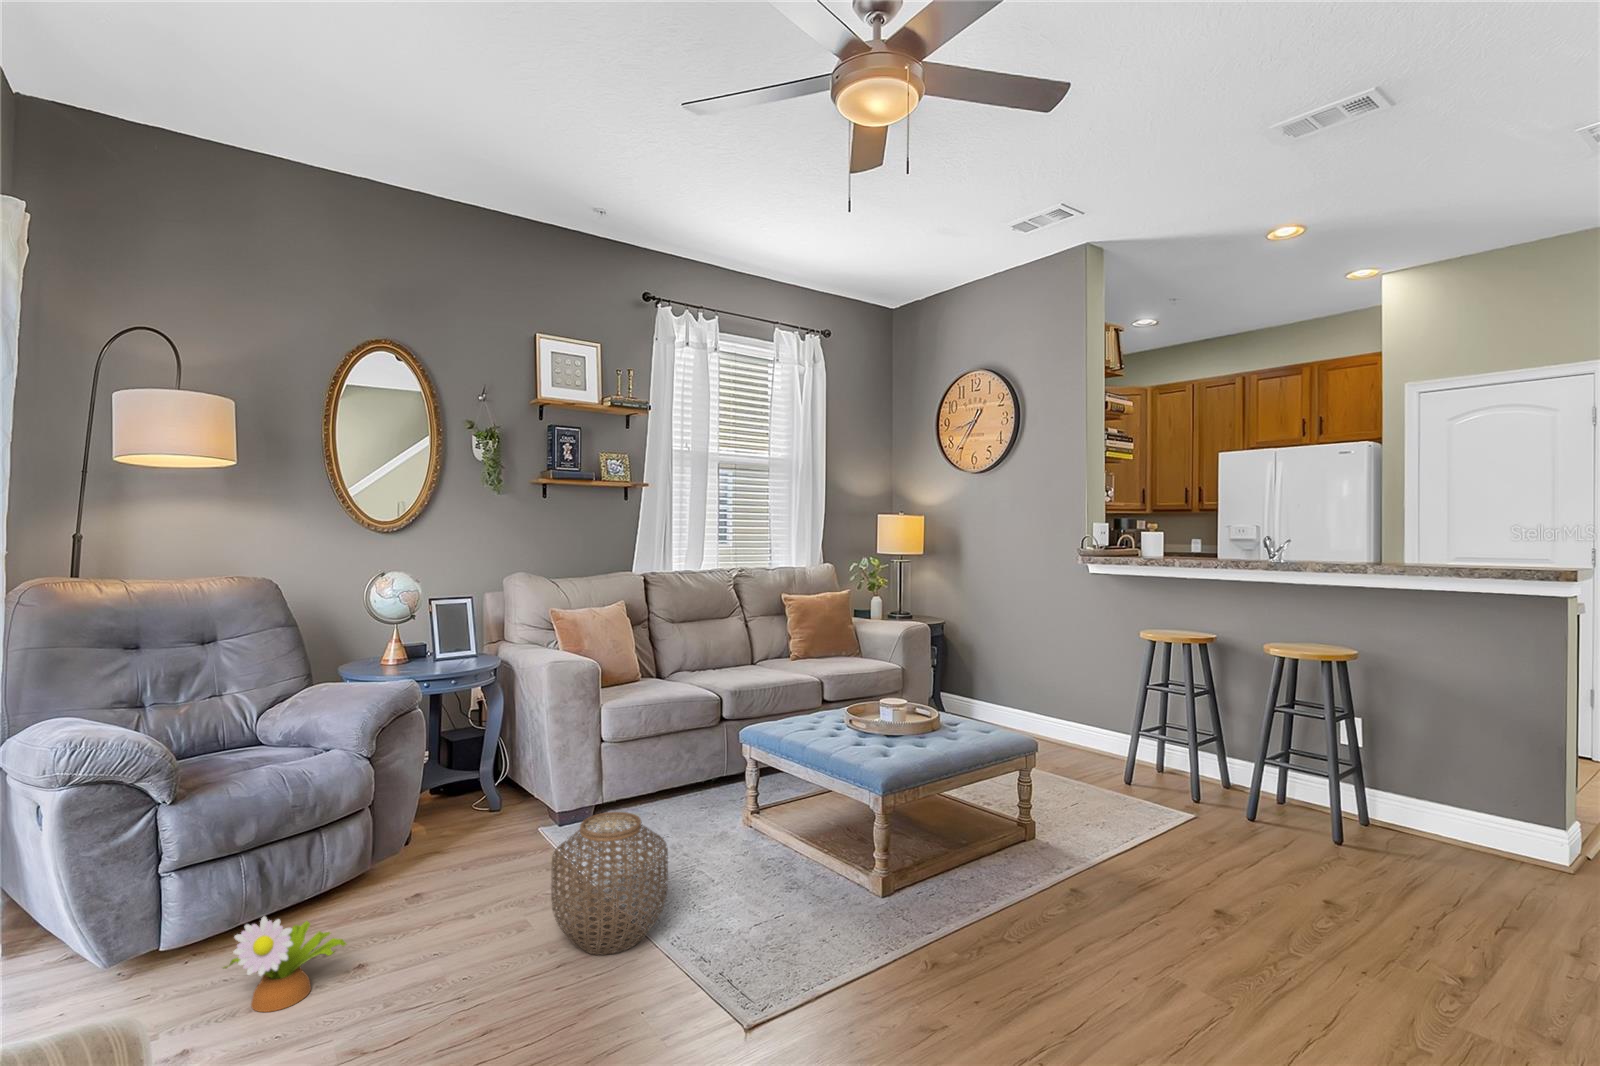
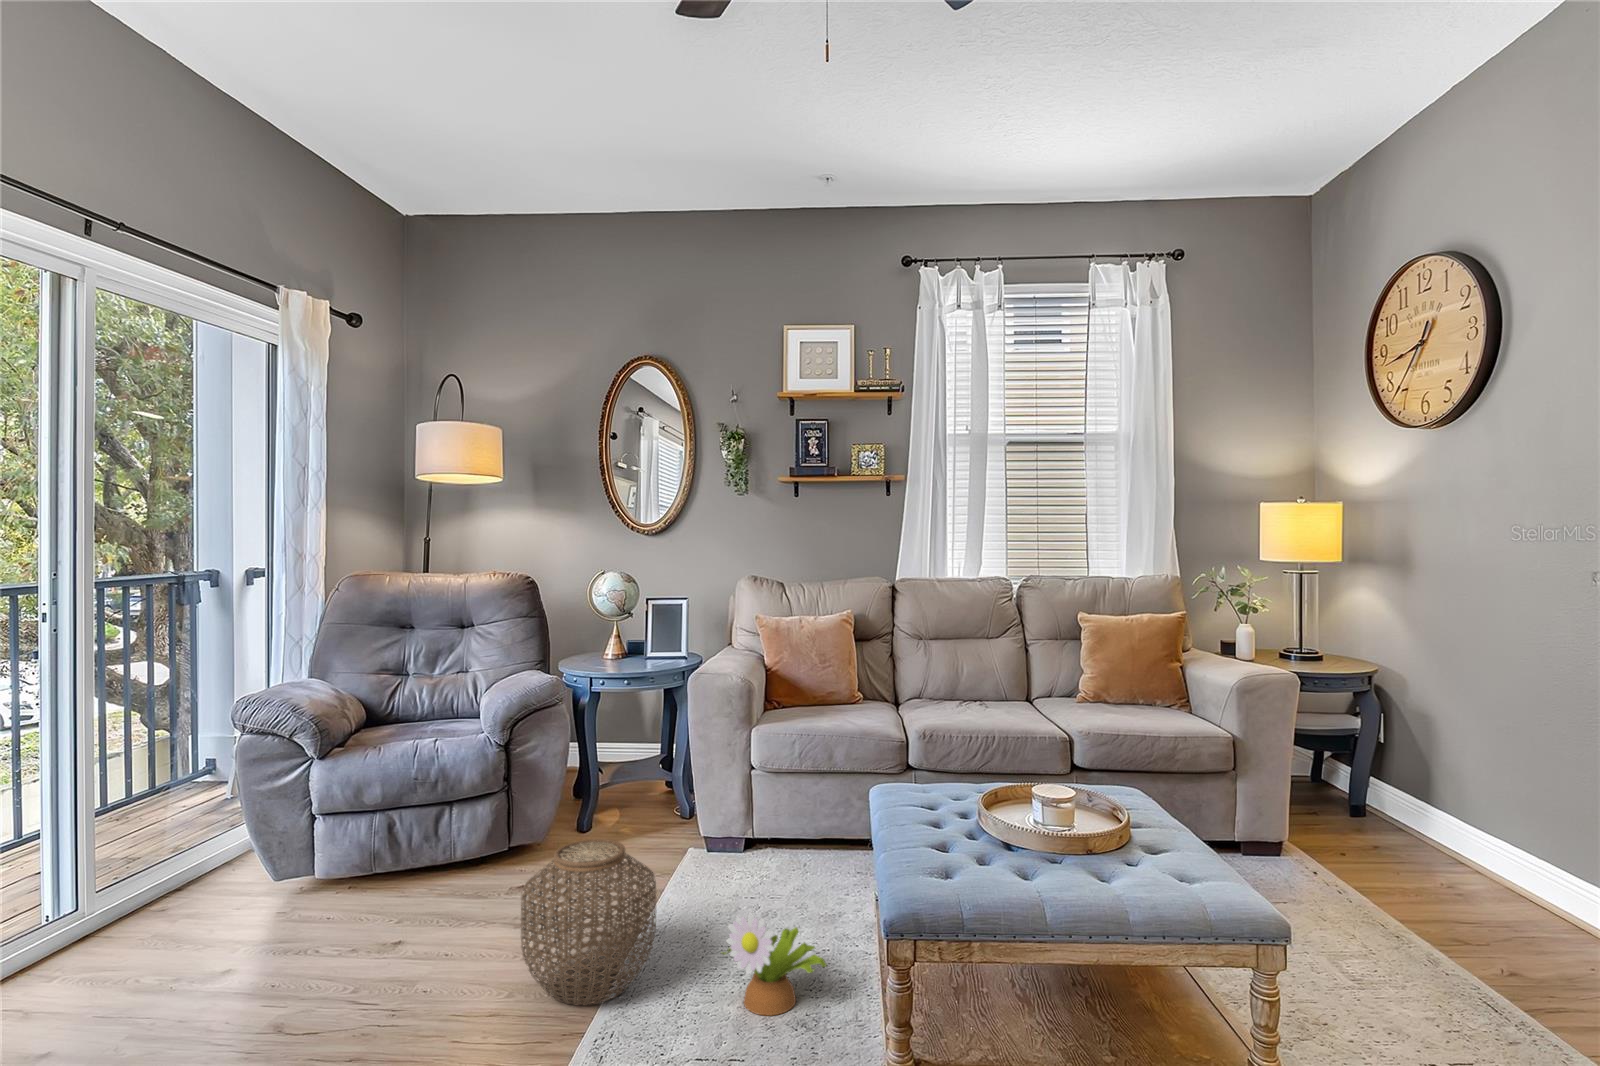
decorative plant: present [223,917,347,1012] -> present [722,912,827,1016]

